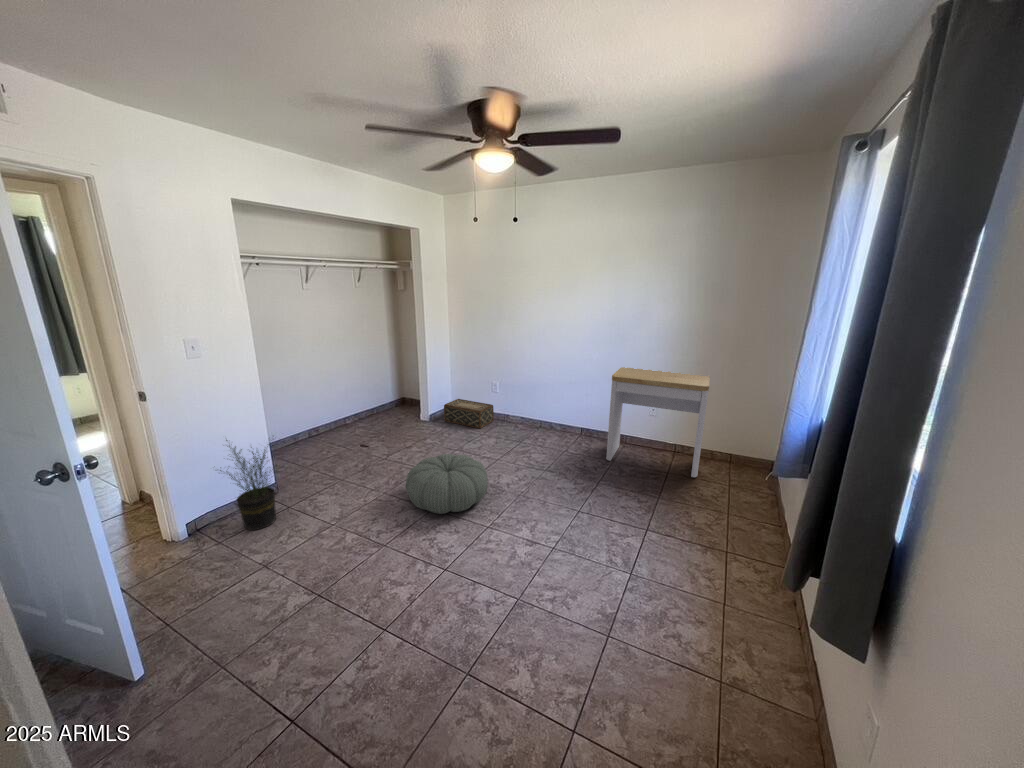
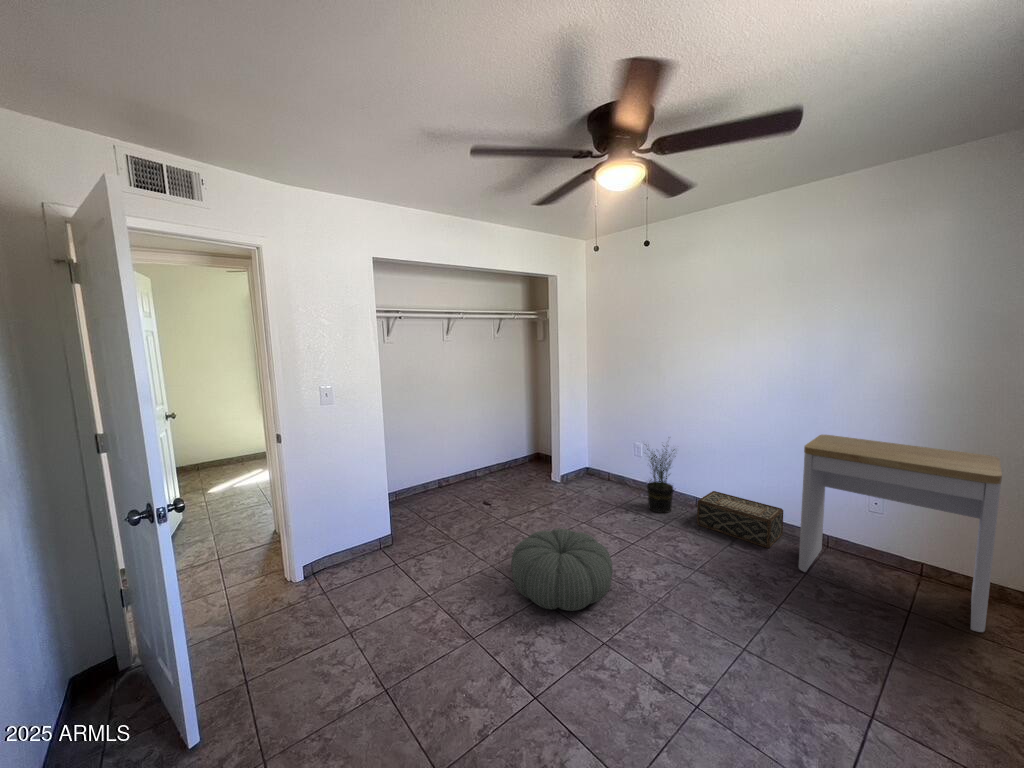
woven basket: present [444,399,494,428] -> present [697,491,783,548]
potted plant: present [220,440,276,530] -> present [647,446,675,513]

